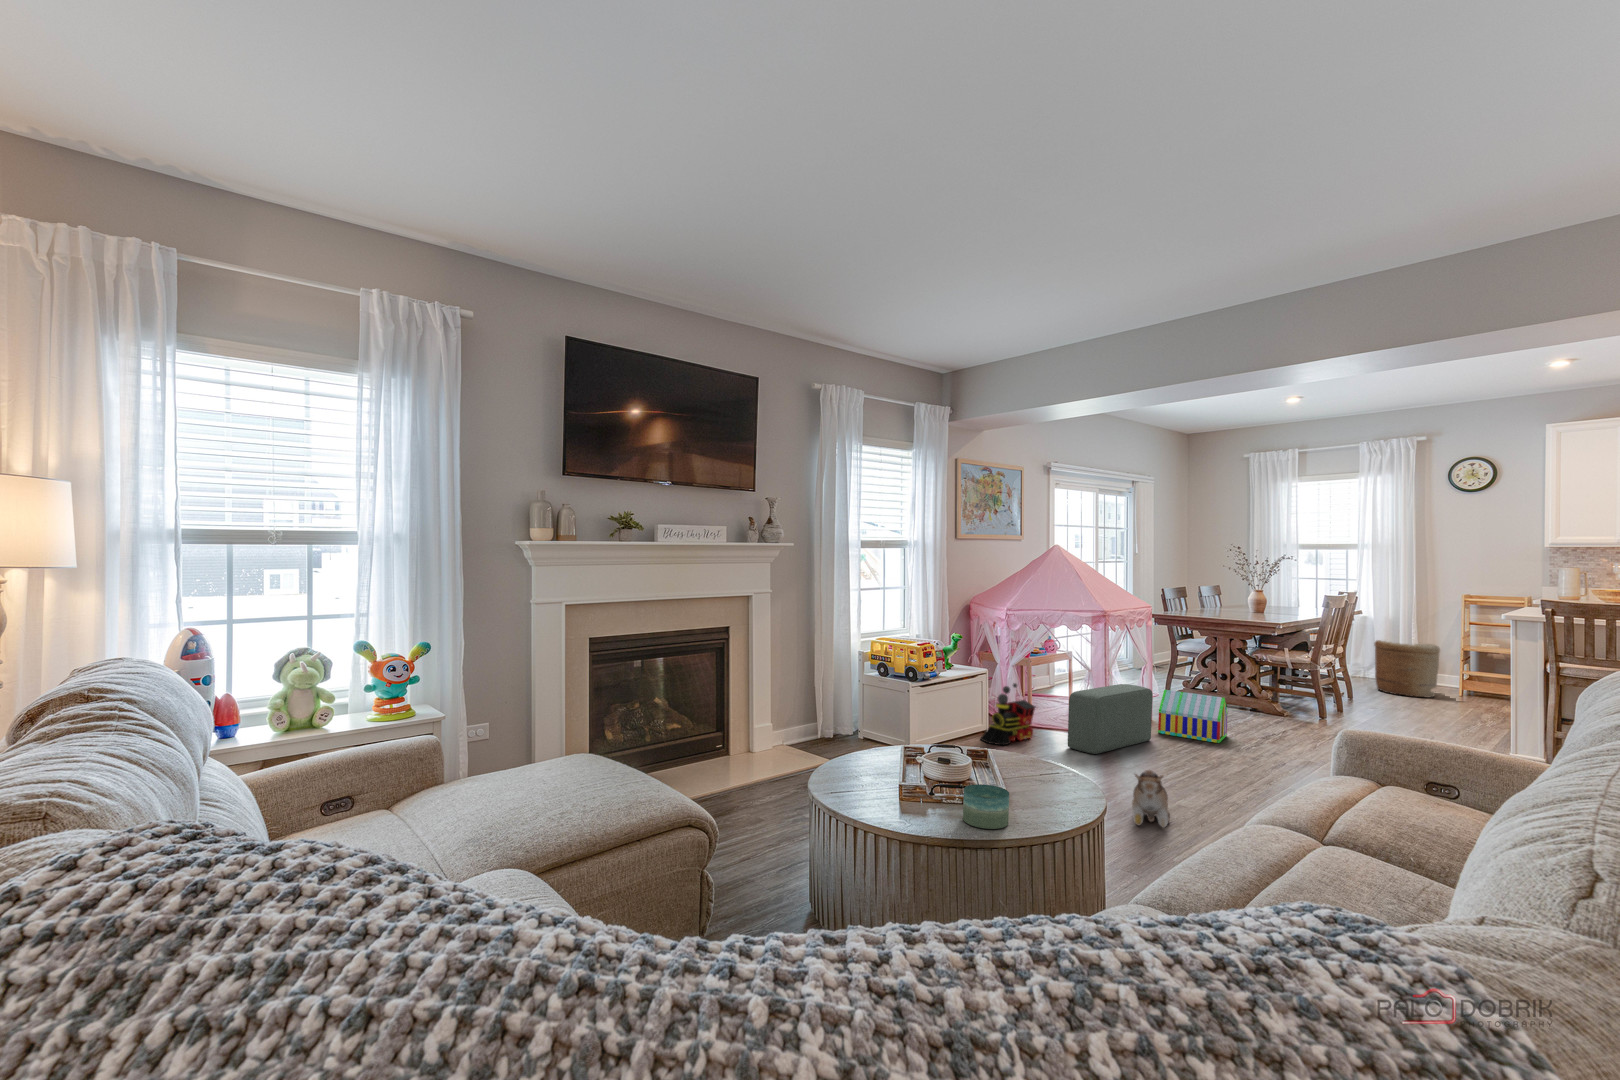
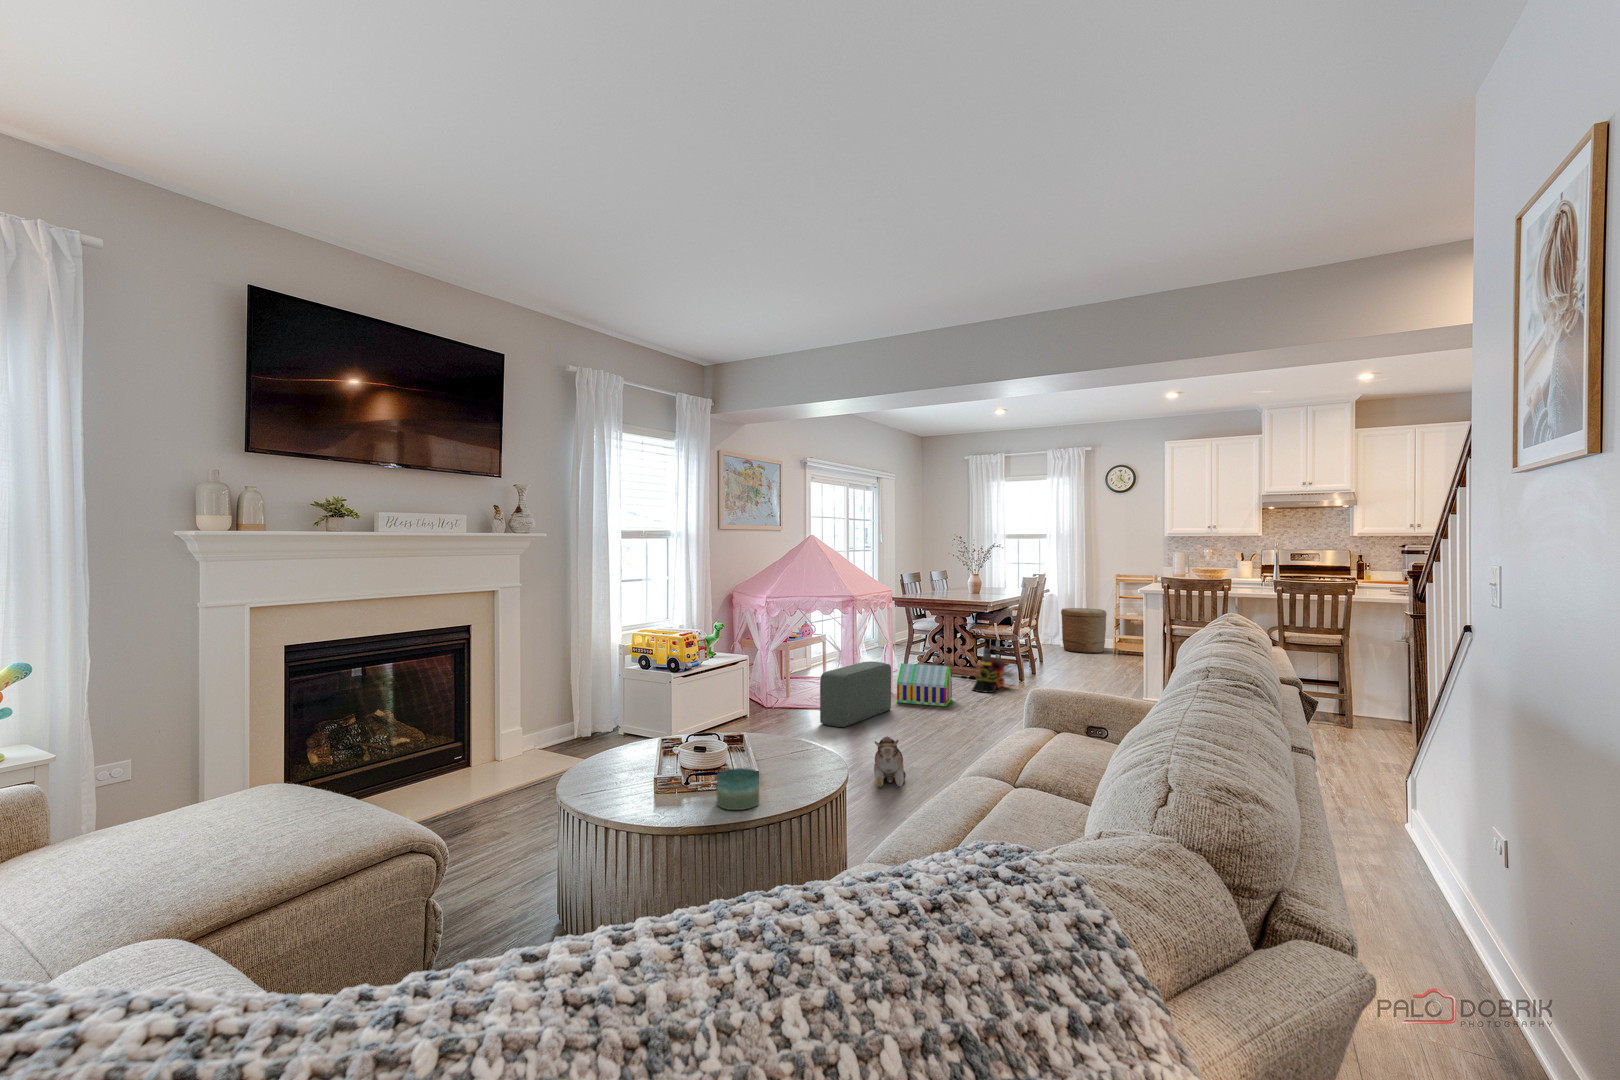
toy train: present [980,683,1035,745] -> present [972,646,1005,693]

